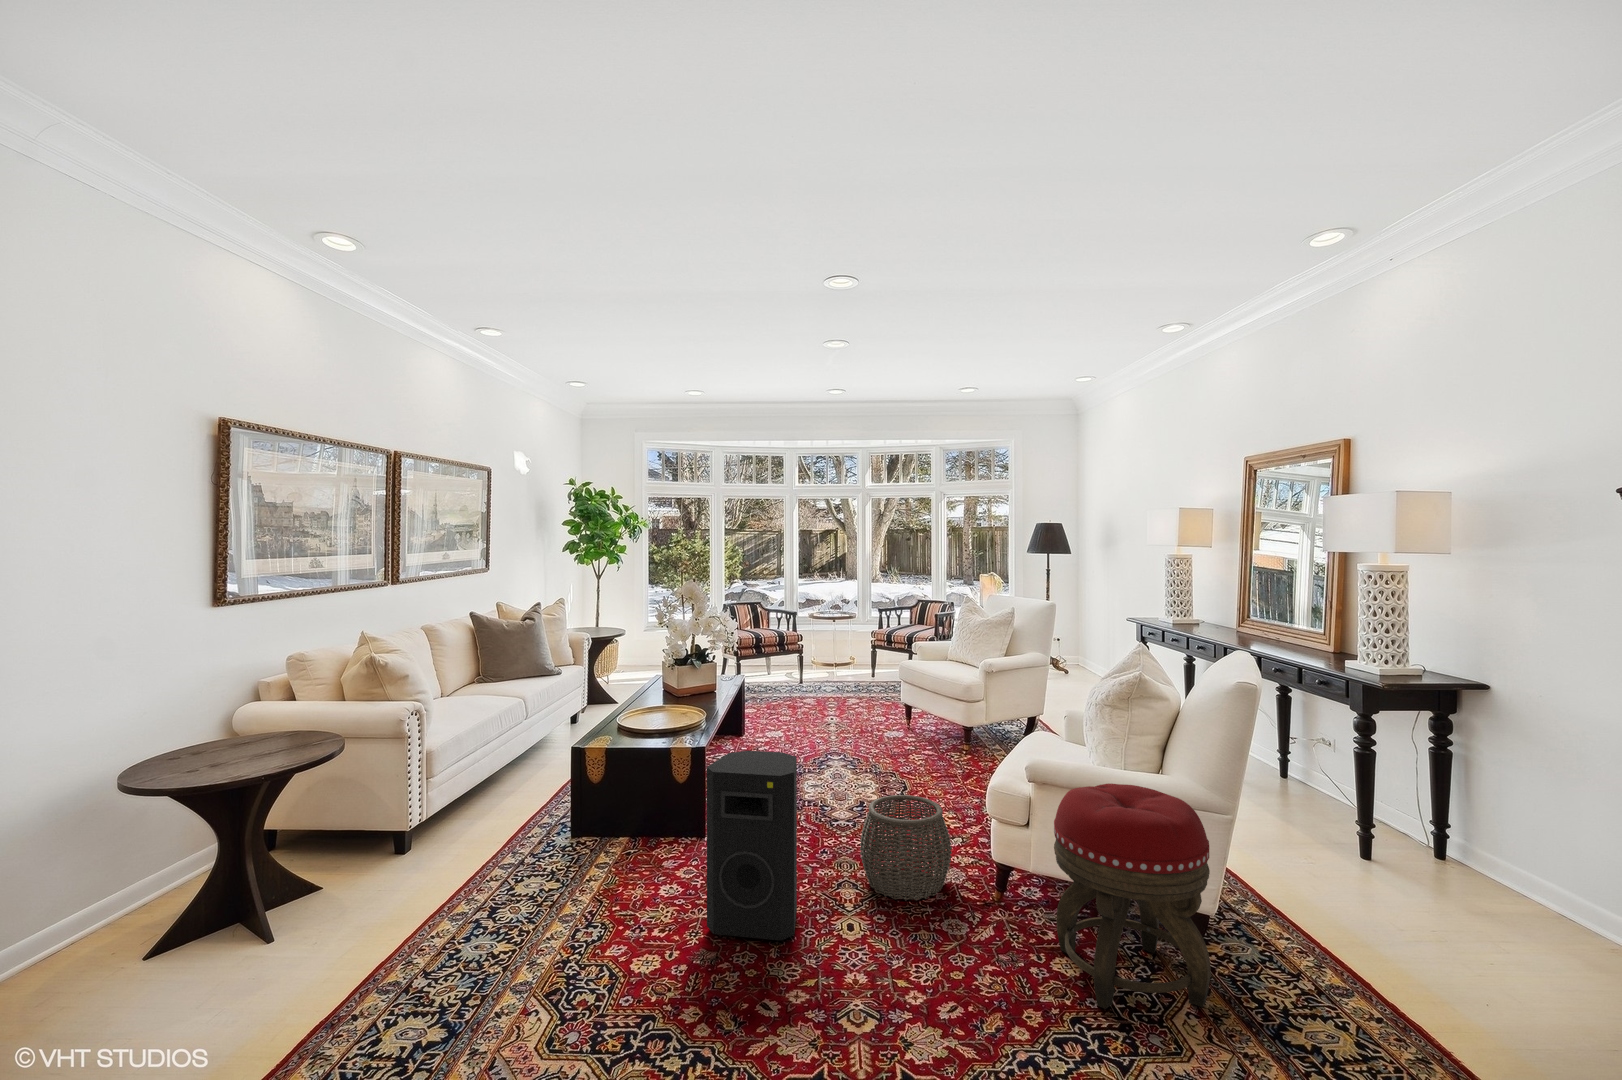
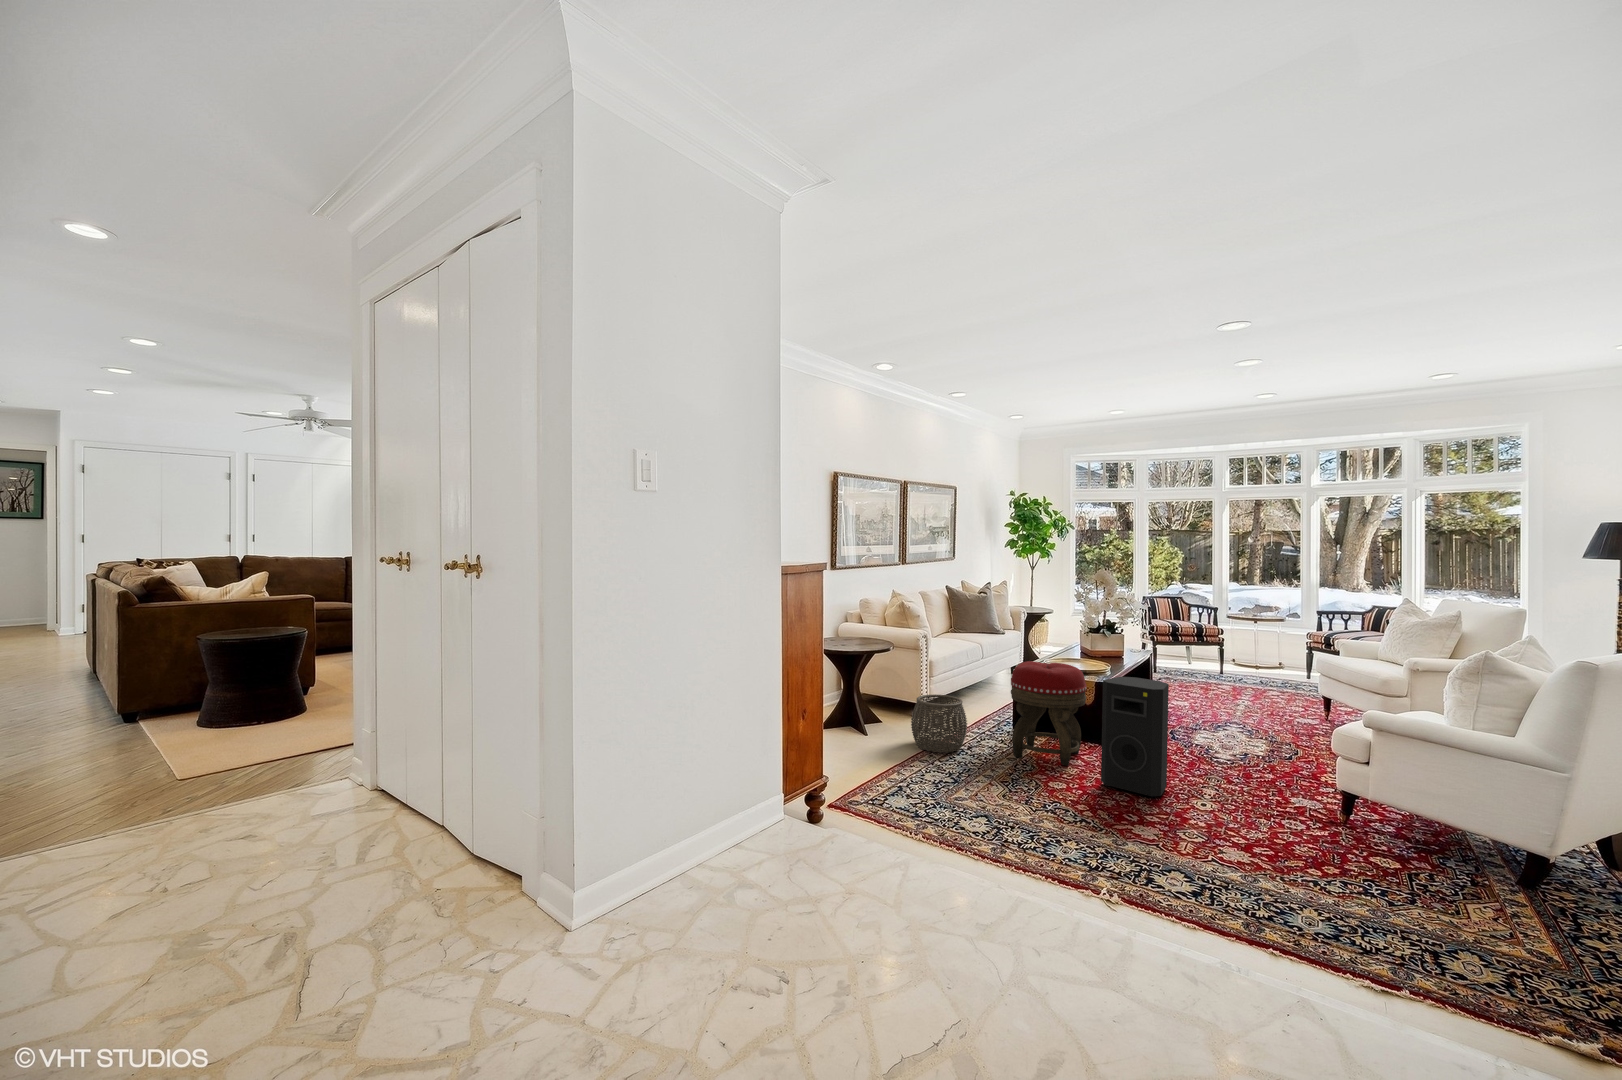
footstool: present [1054,783,1211,1009] -> present [1011,661,1086,766]
woven basket: present [860,795,952,901] -> present [911,694,967,753]

